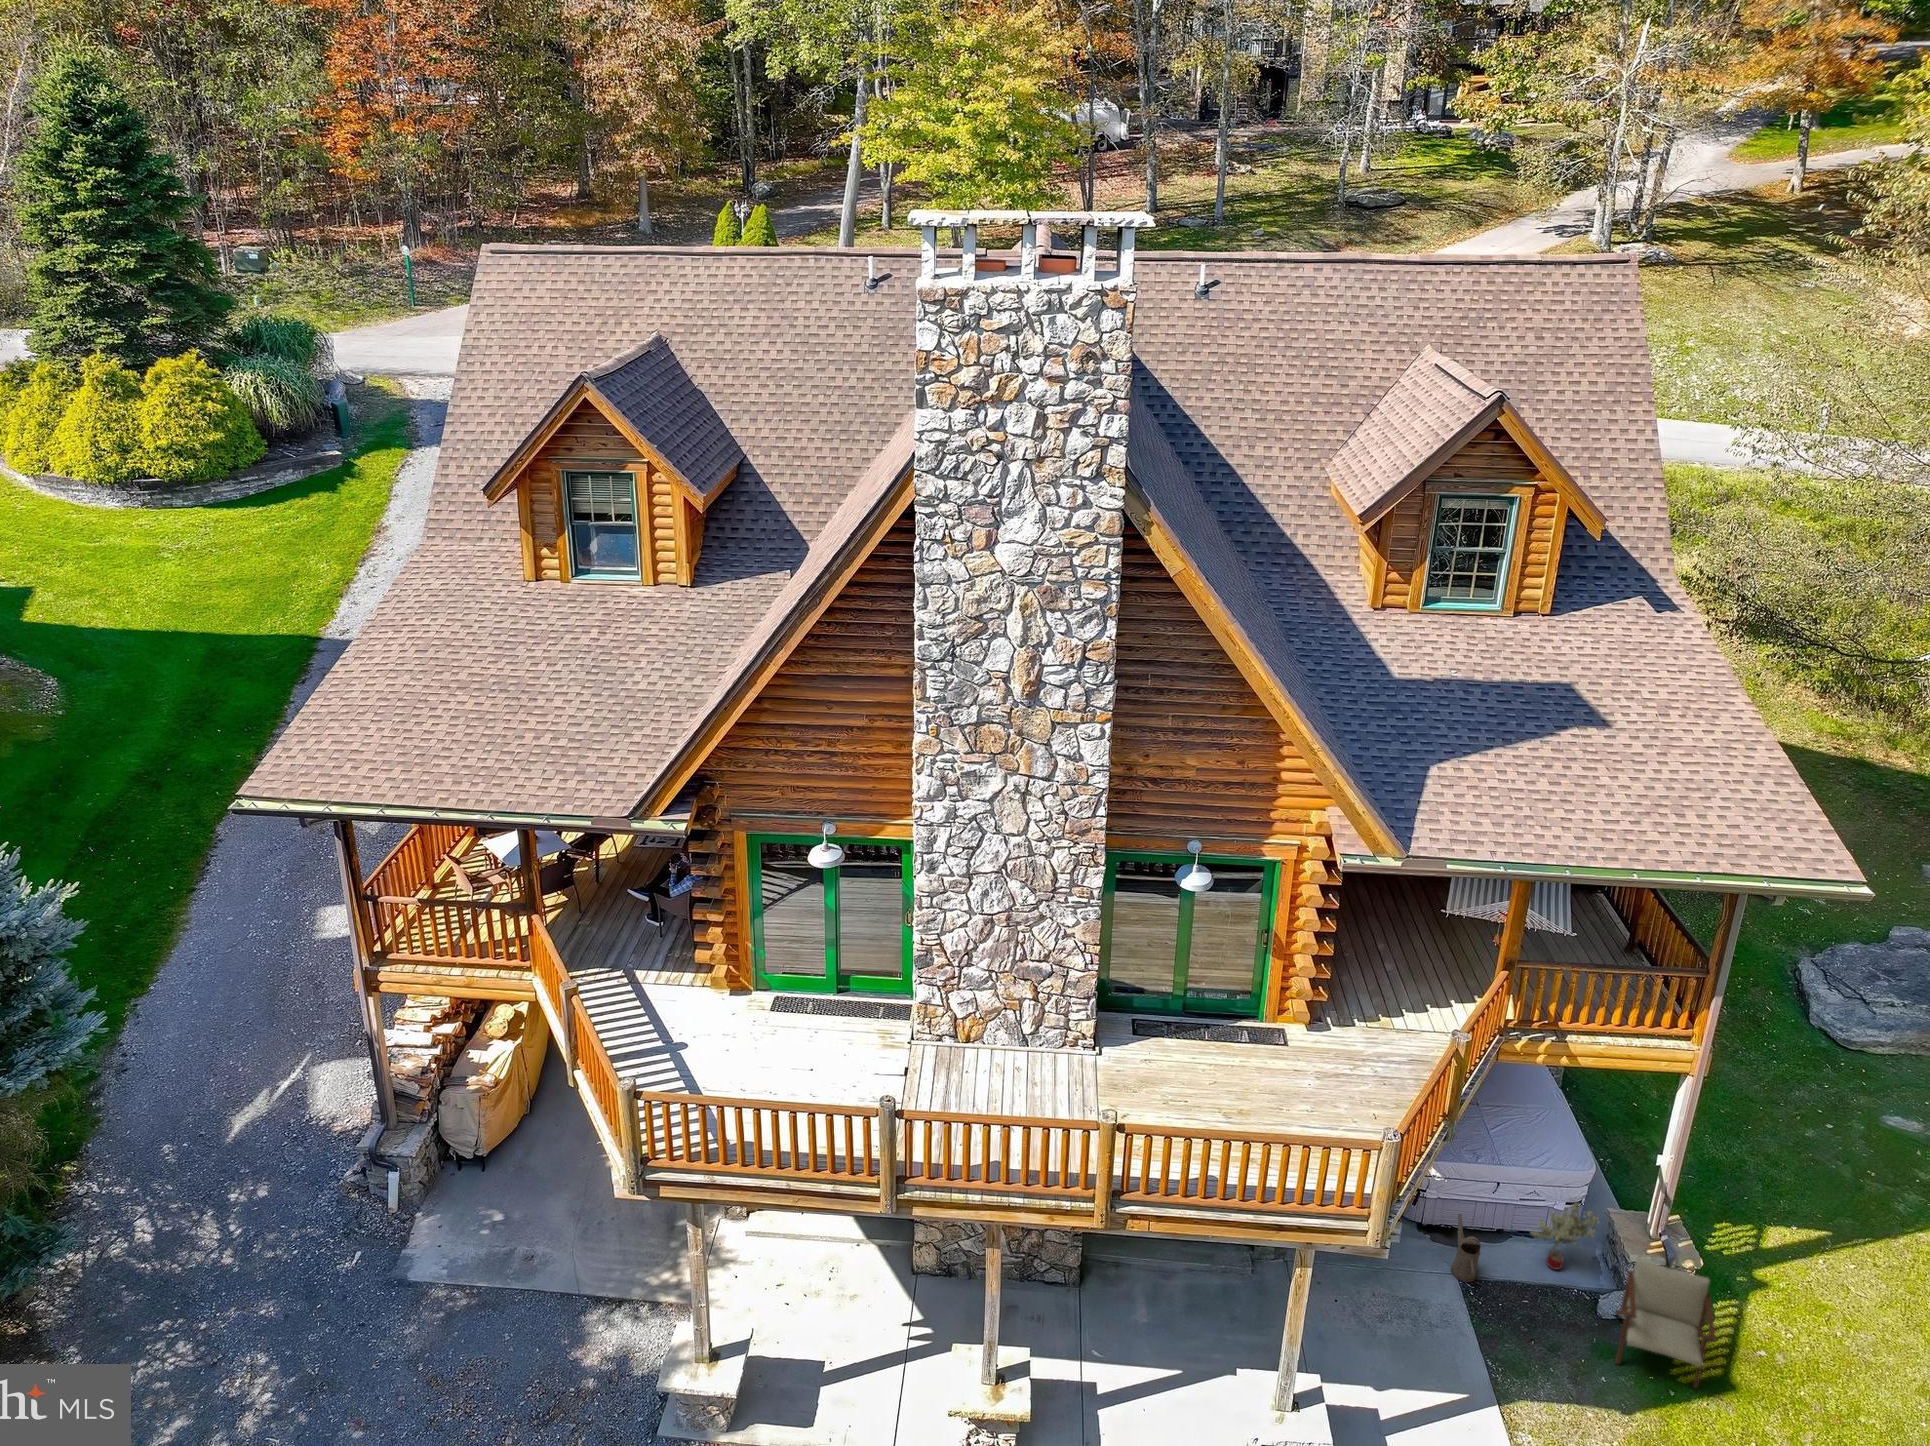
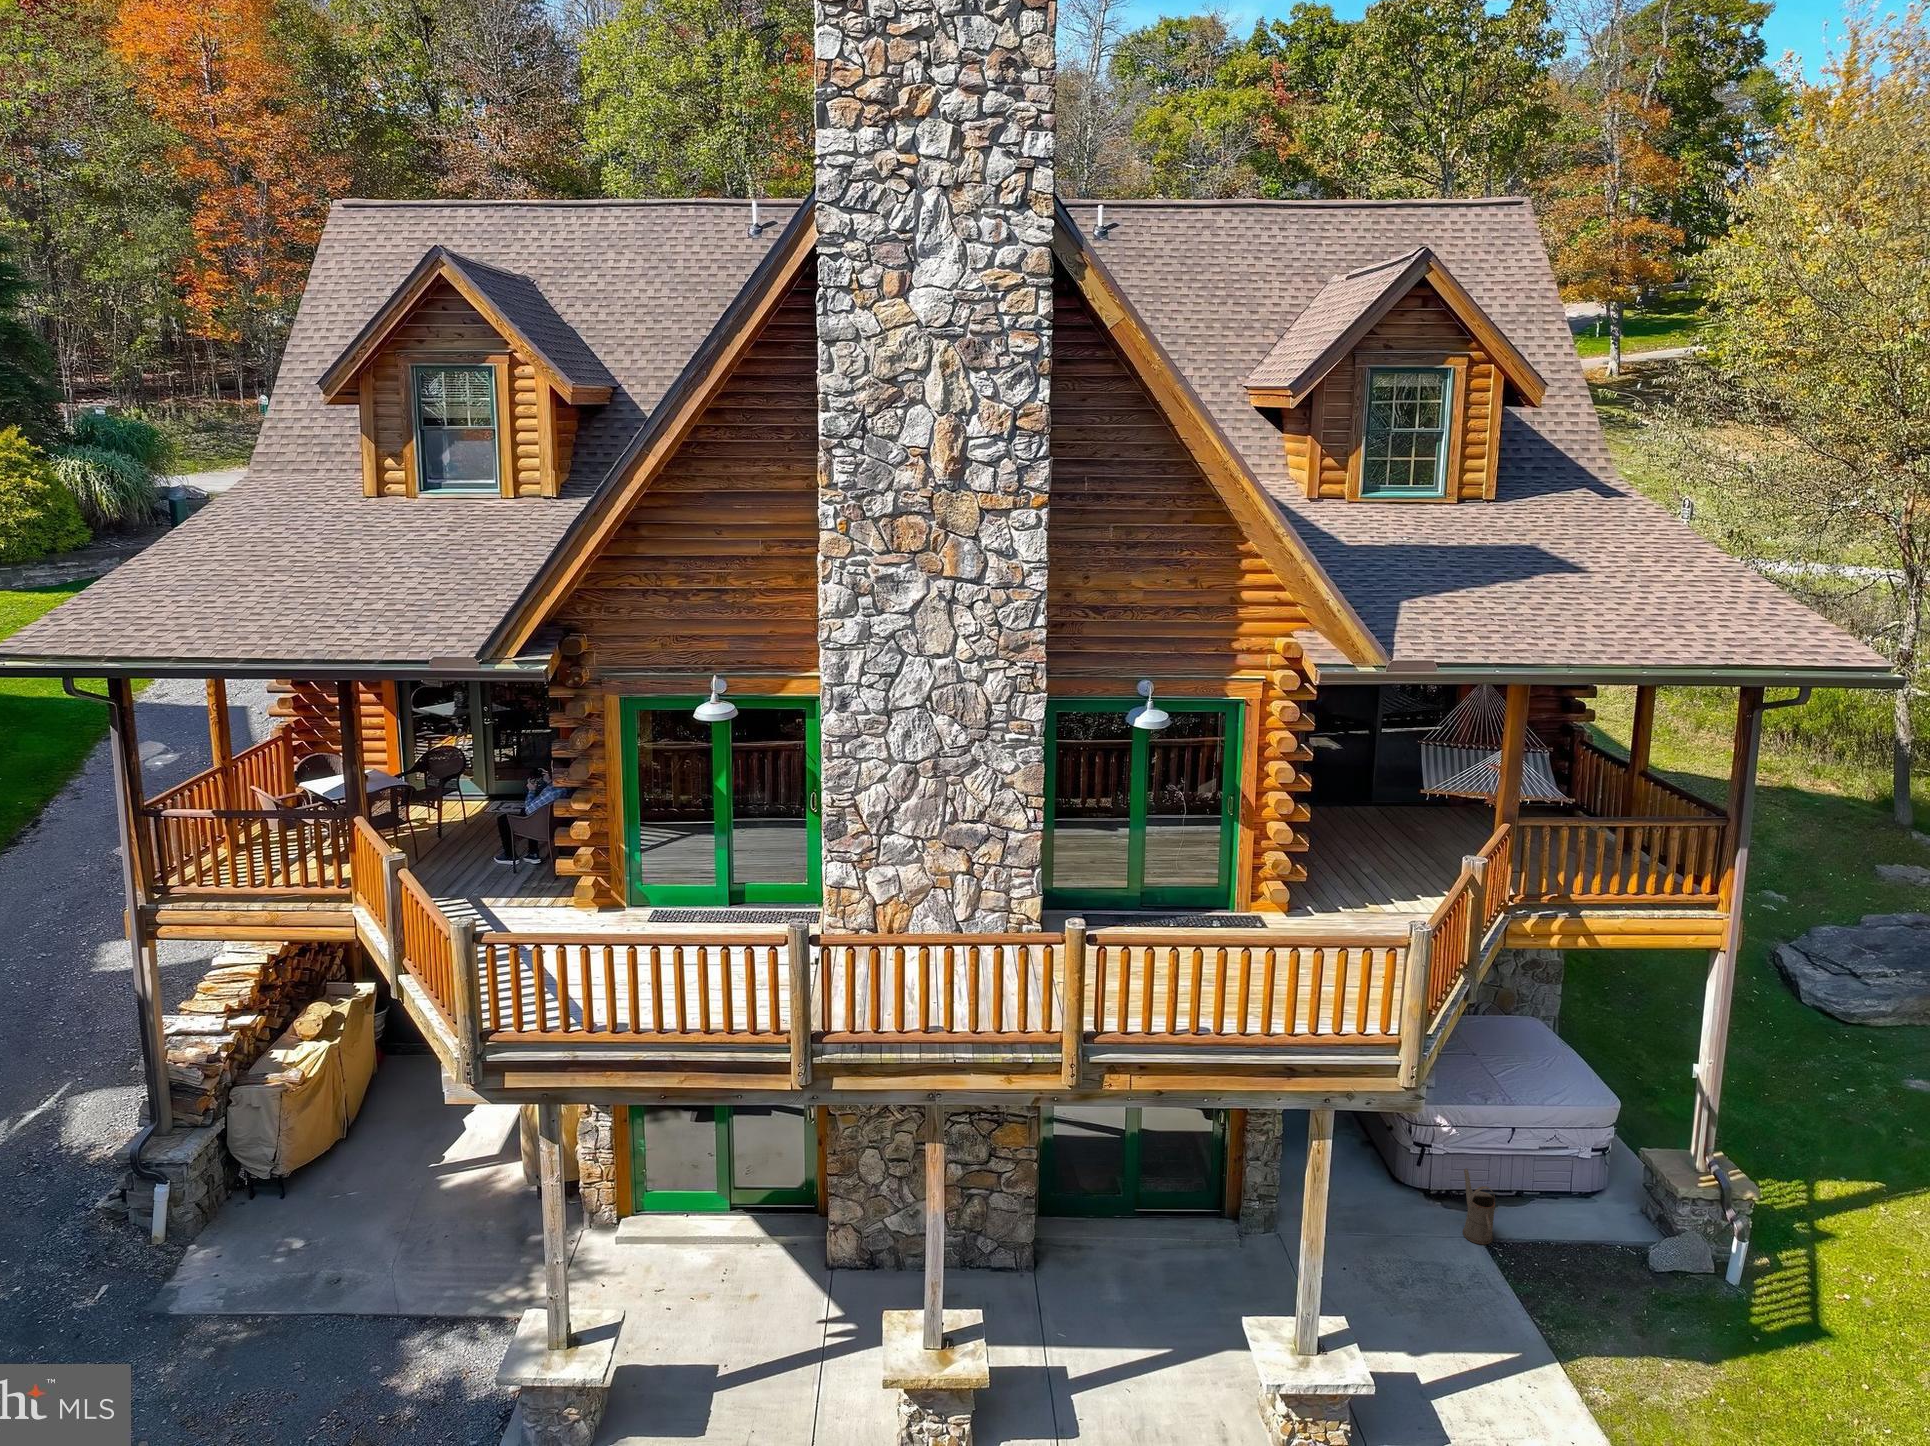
potted tree: present [1530,1203,1599,1269] -> none [1548,1139,1625,1228]
lounge chair: present [1615,1258,1716,1389] -> none [1653,1187,1782,1336]

